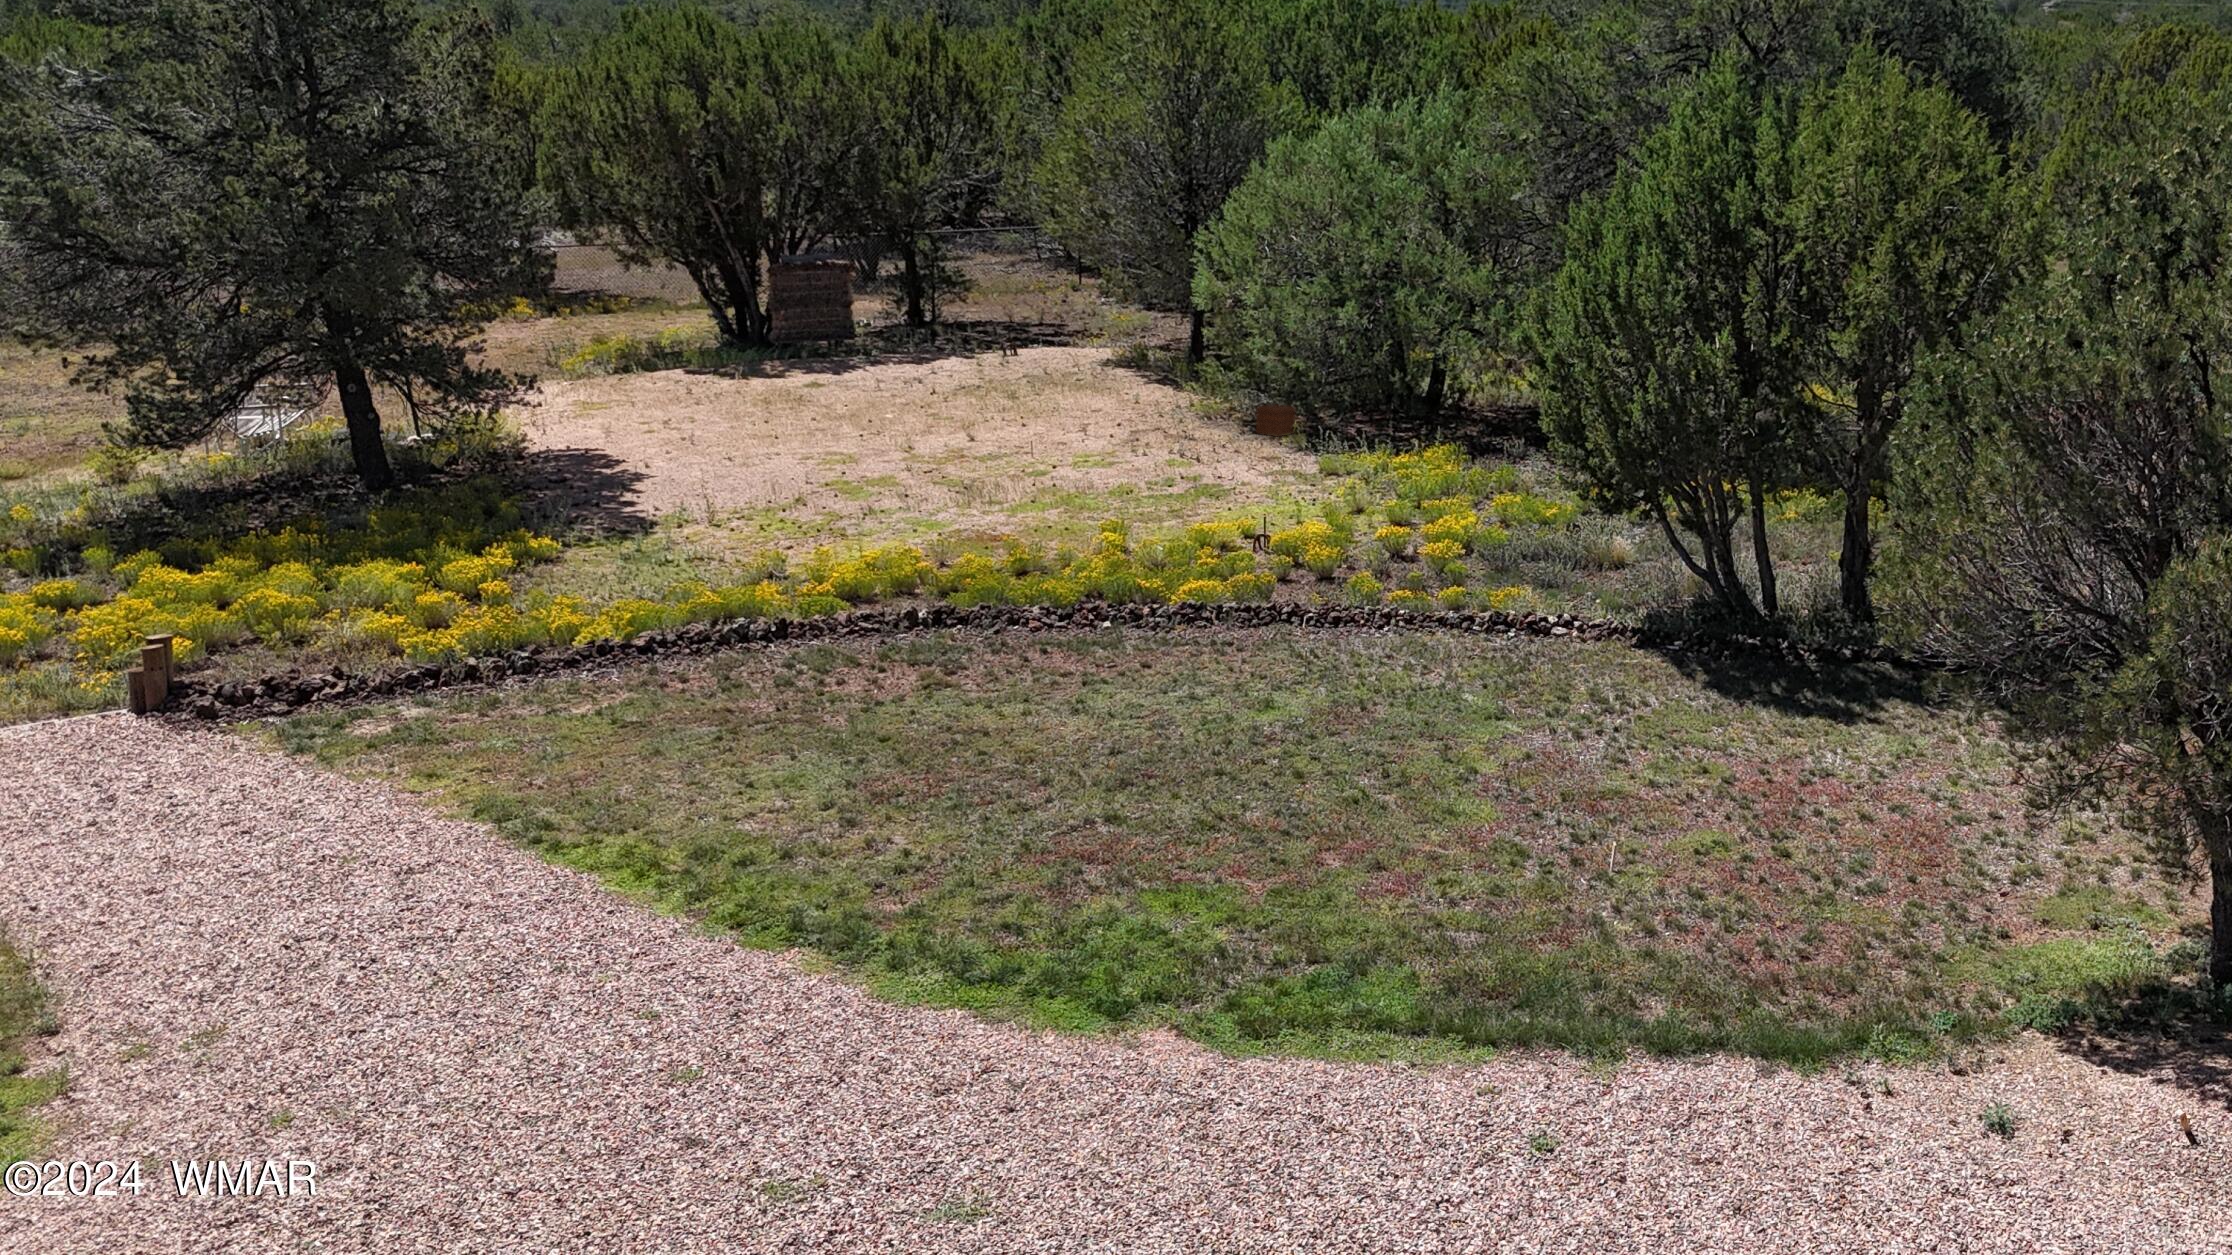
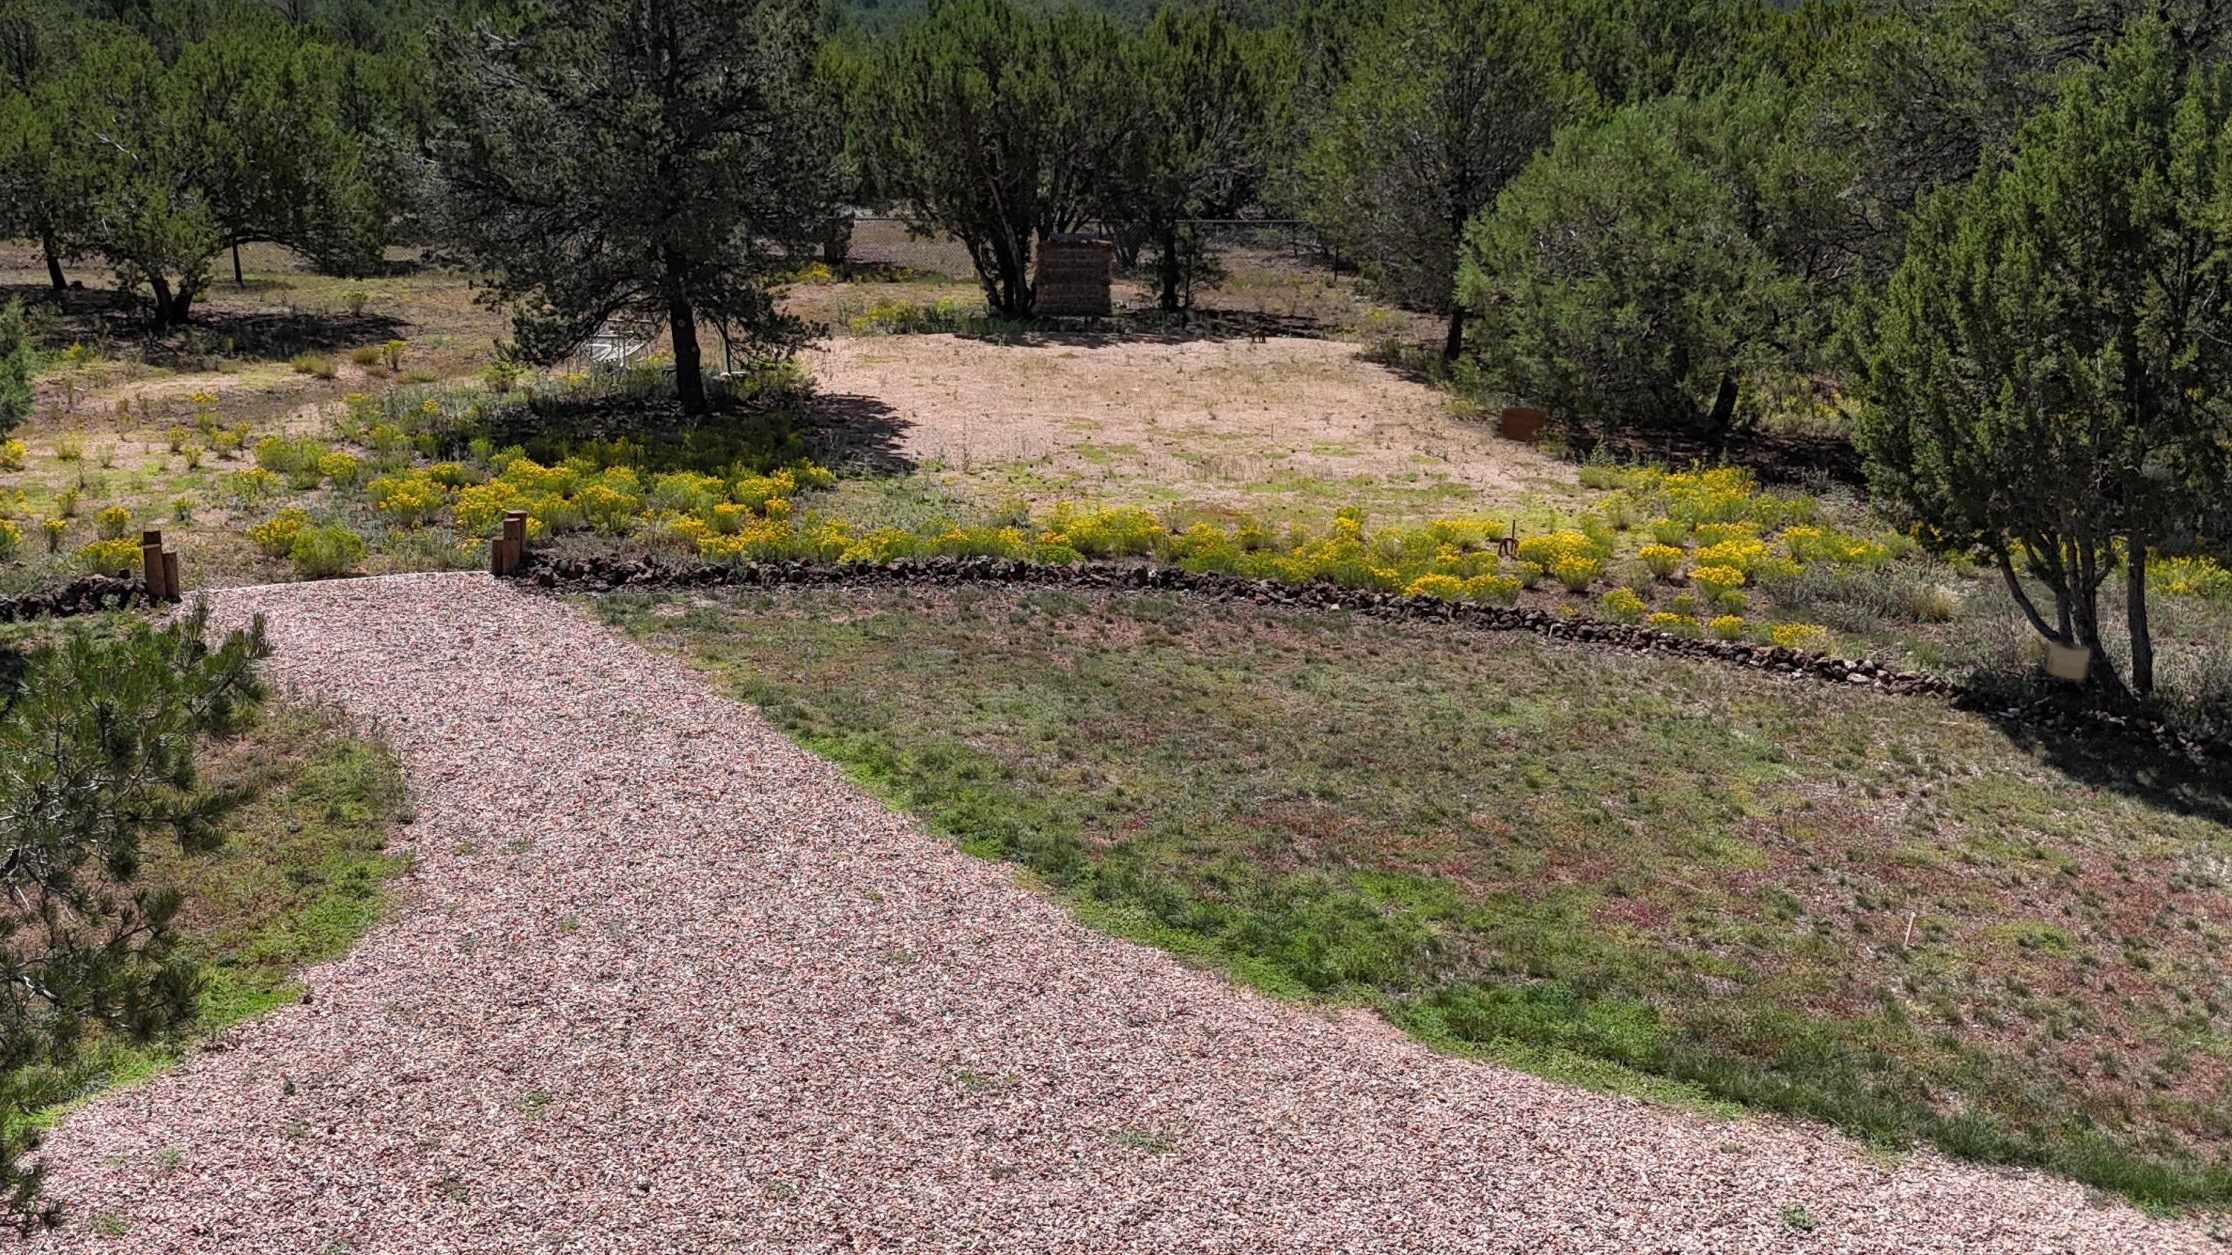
planter: none [1674,582,1701,620] -> present [2047,642,2090,681]

